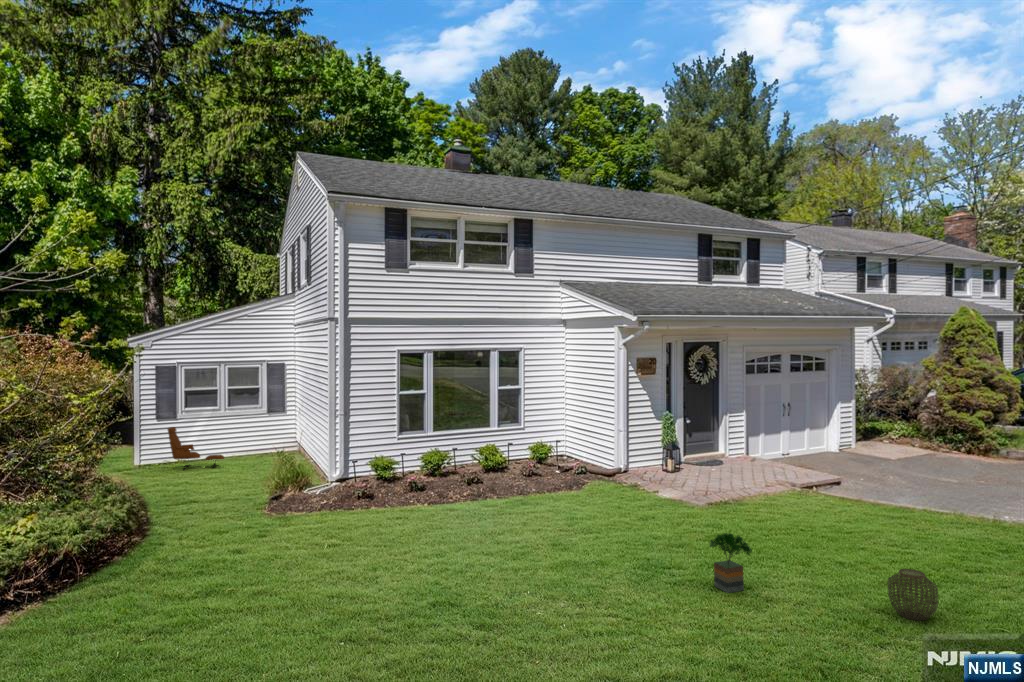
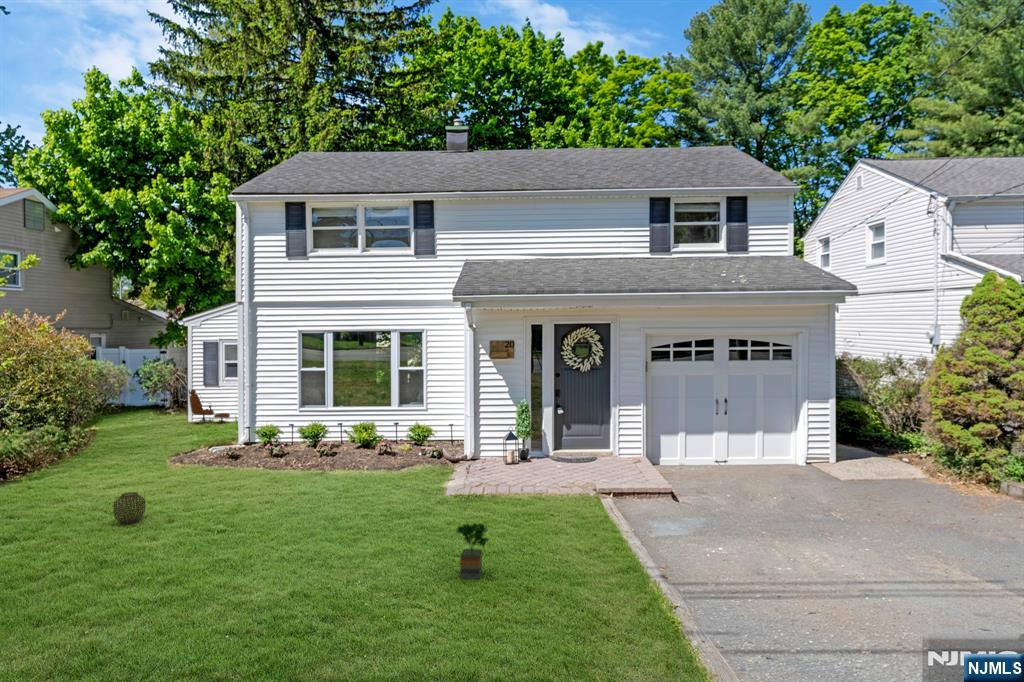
potted tree: present [710,533,752,593] -> present [457,523,489,579]
woven basket: present [888,569,938,621] -> present [113,492,145,524]

